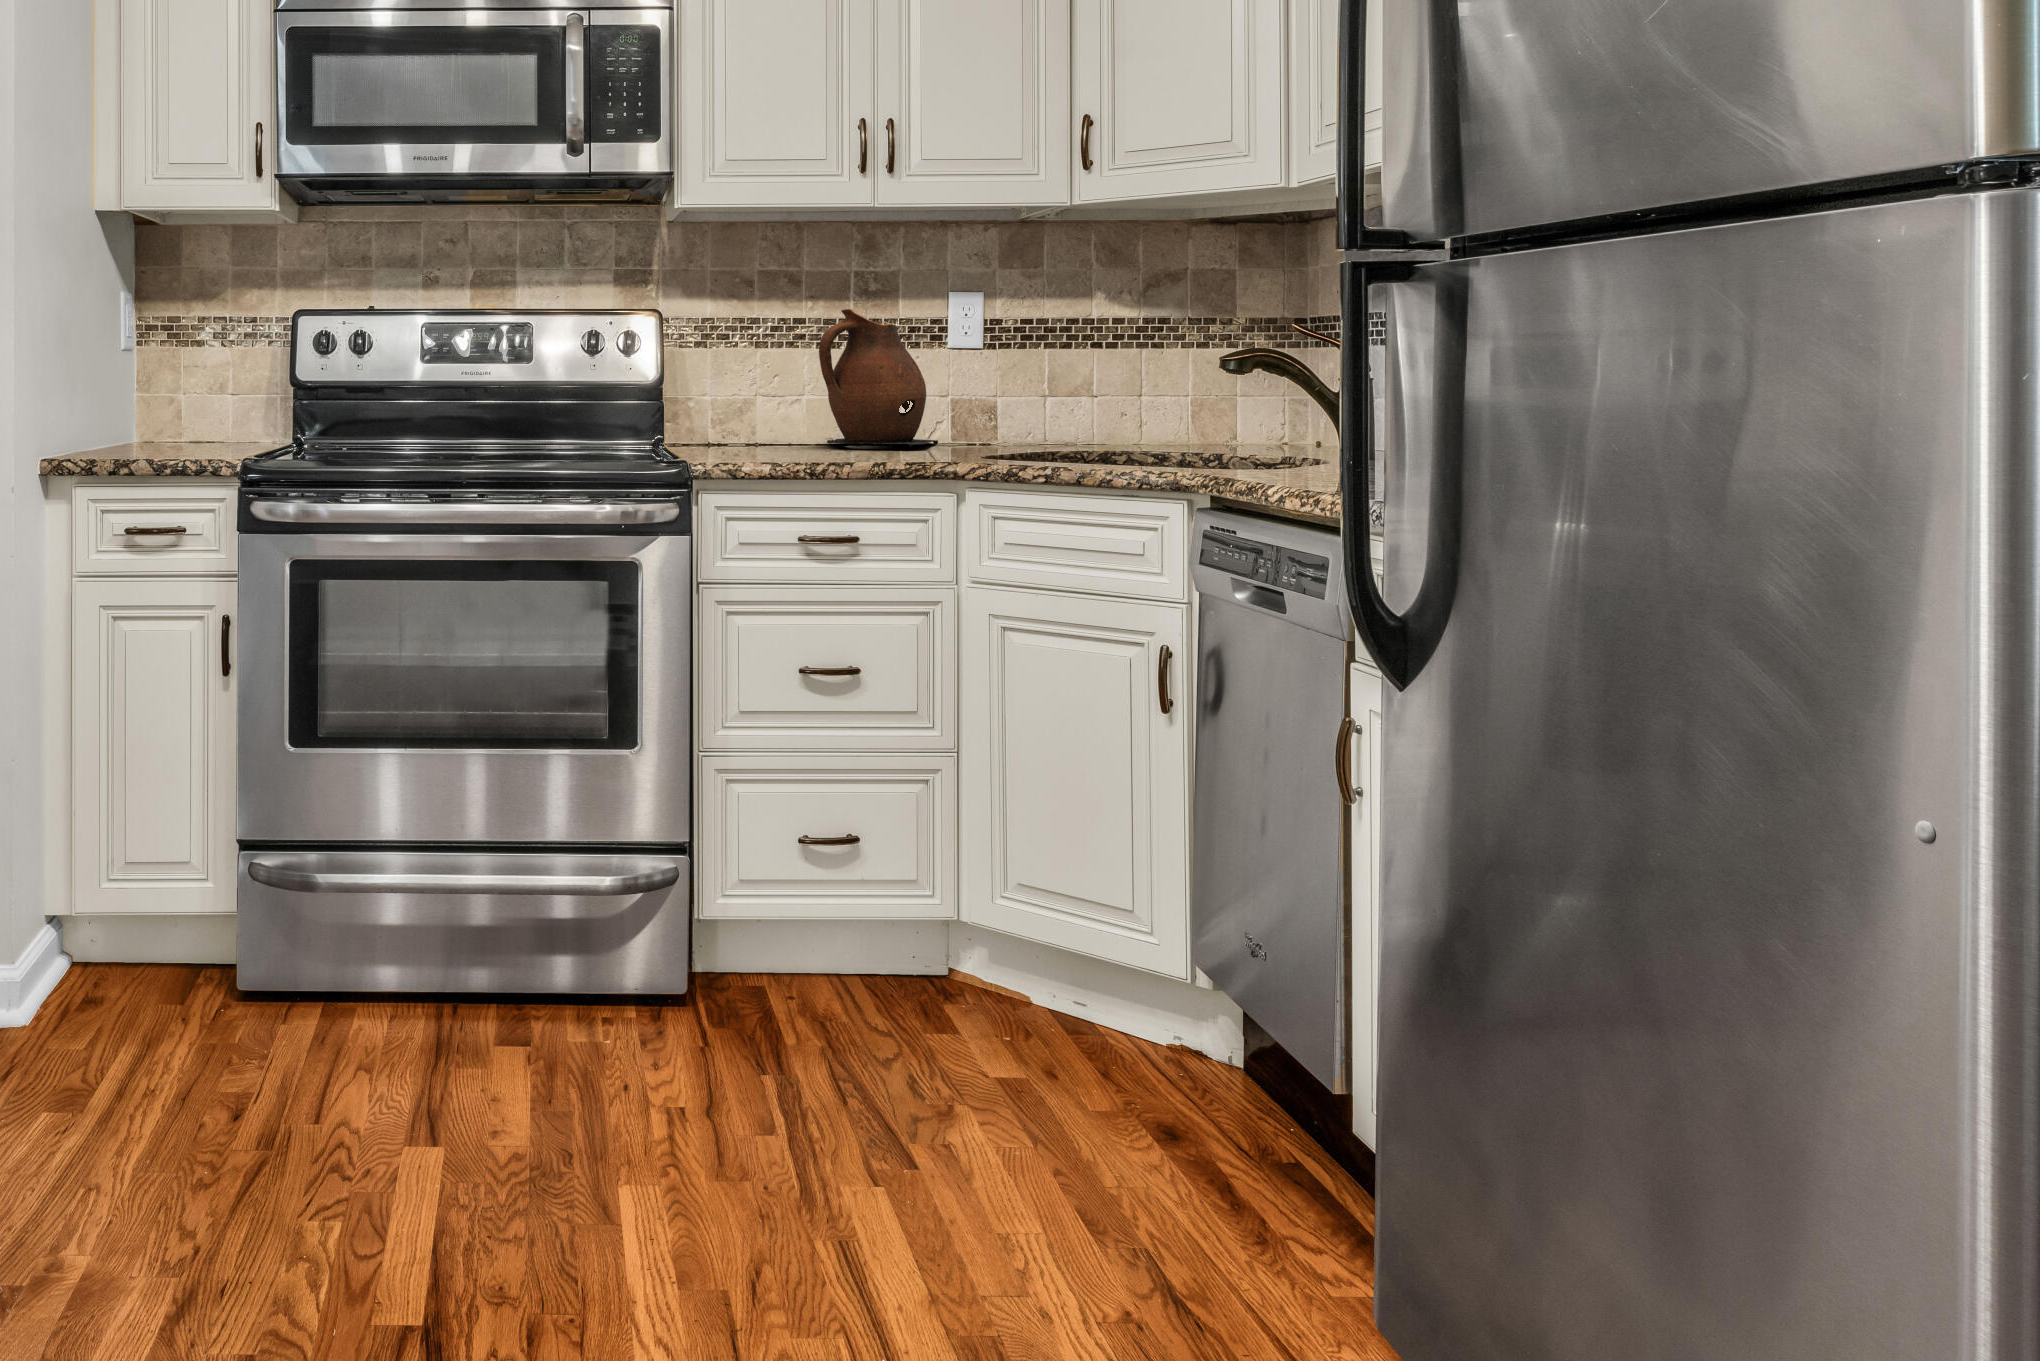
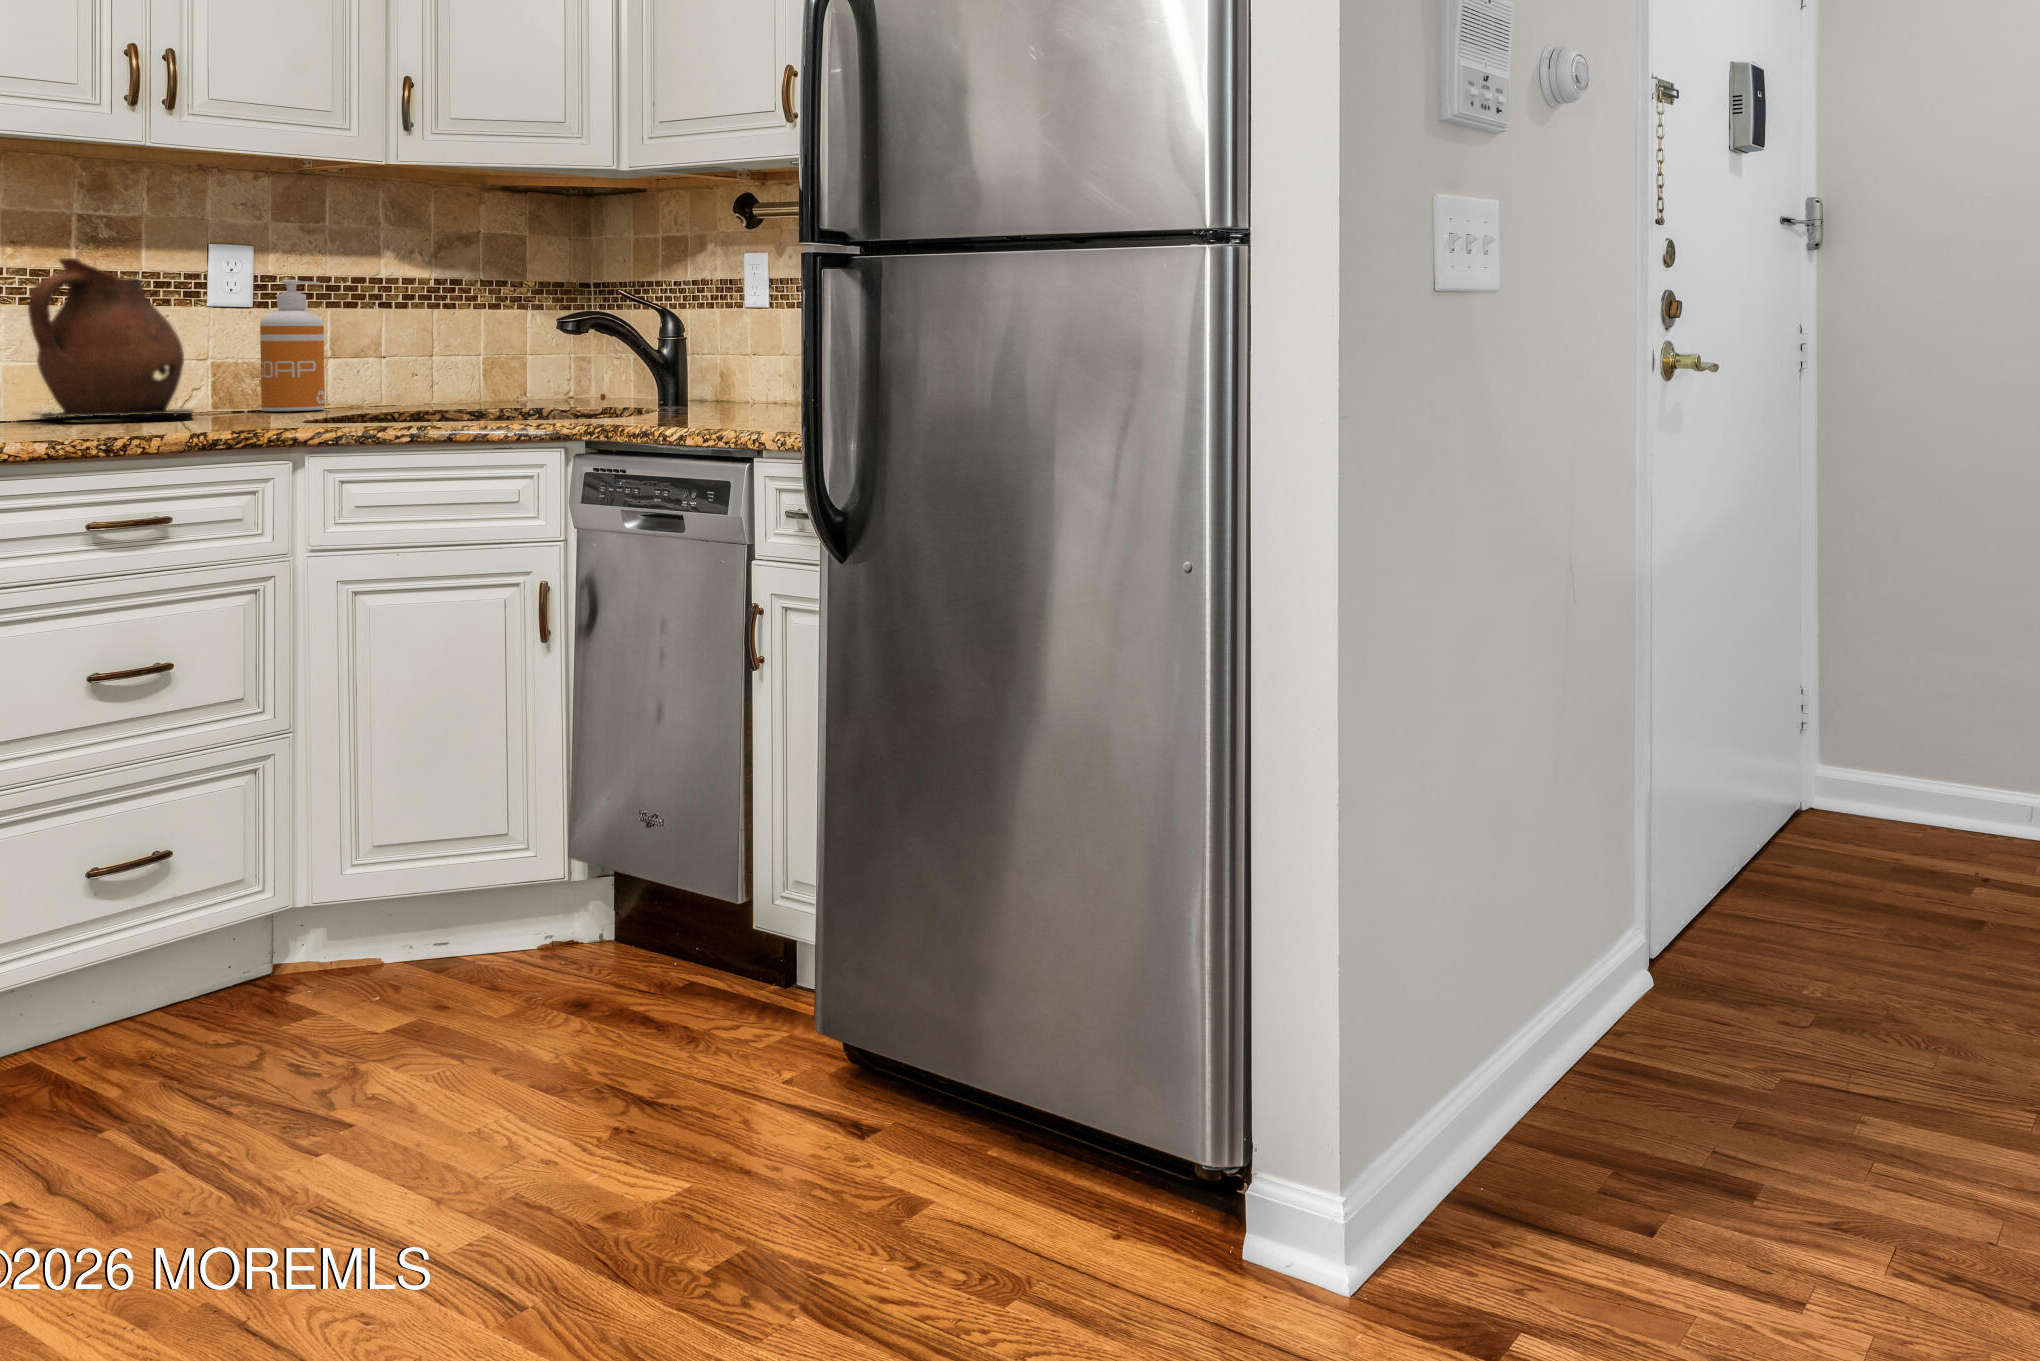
soap dispenser: none [988,322,1040,445] -> present [260,280,325,411]

